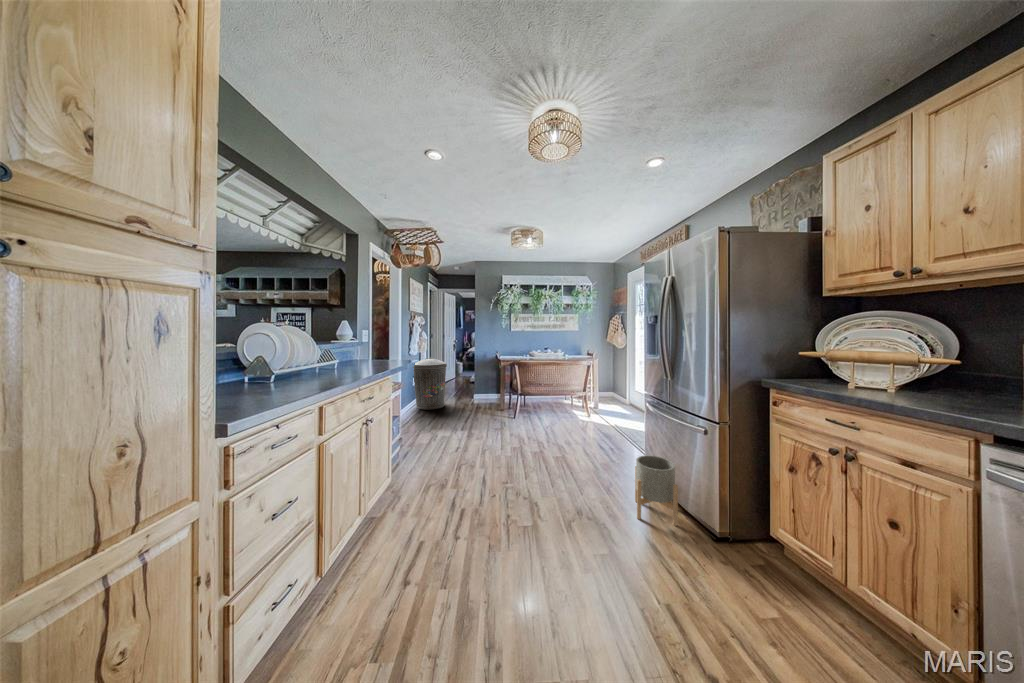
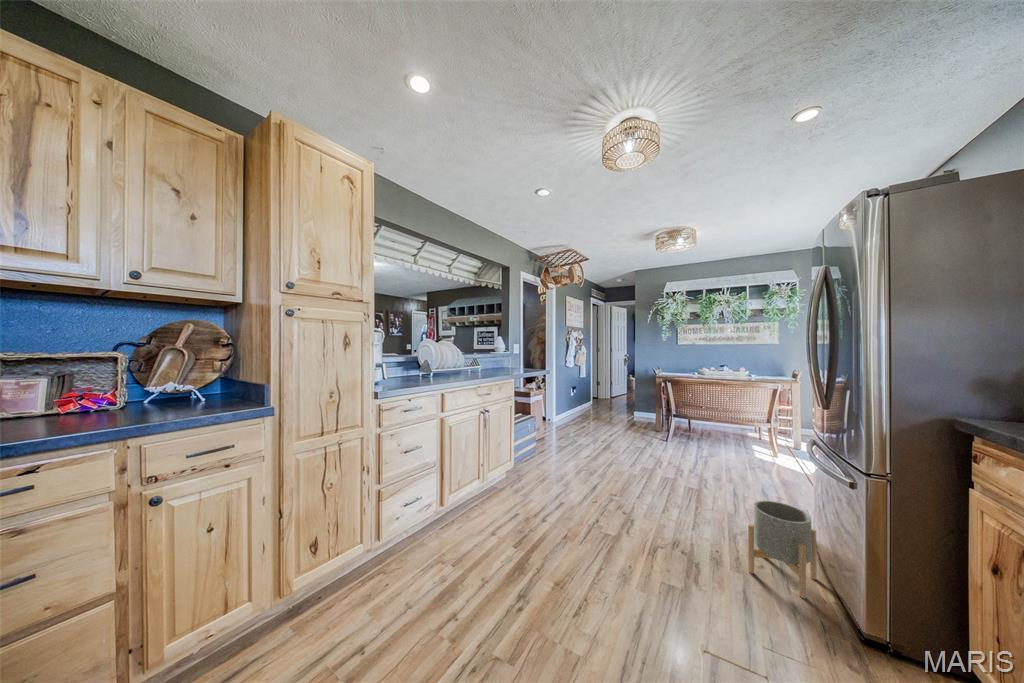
trash can: present [413,358,447,410] -> none [569,370,601,420]

